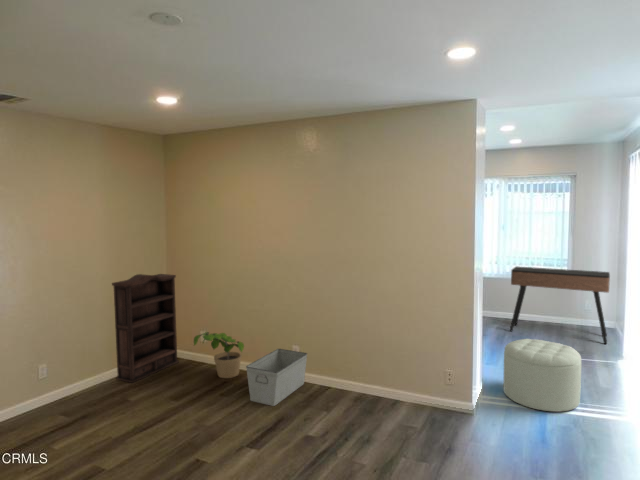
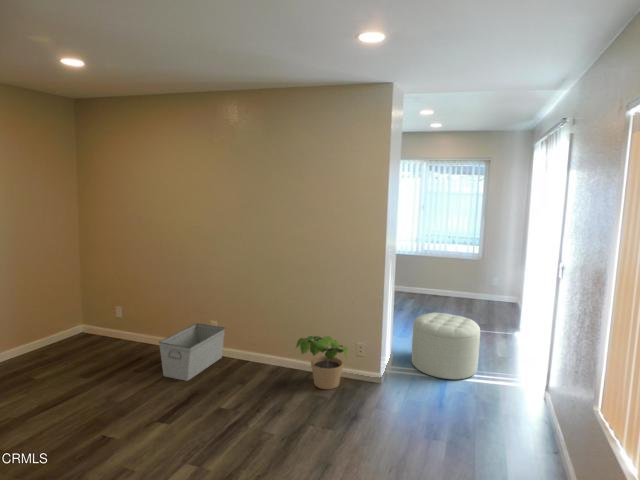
console table: present [510,267,610,344] -> none [425,245,514,316]
bookshelf: present [112,274,179,383] -> none [13,246,93,361]
potted plant: present [194,332,244,378] -> present [296,336,348,389]

